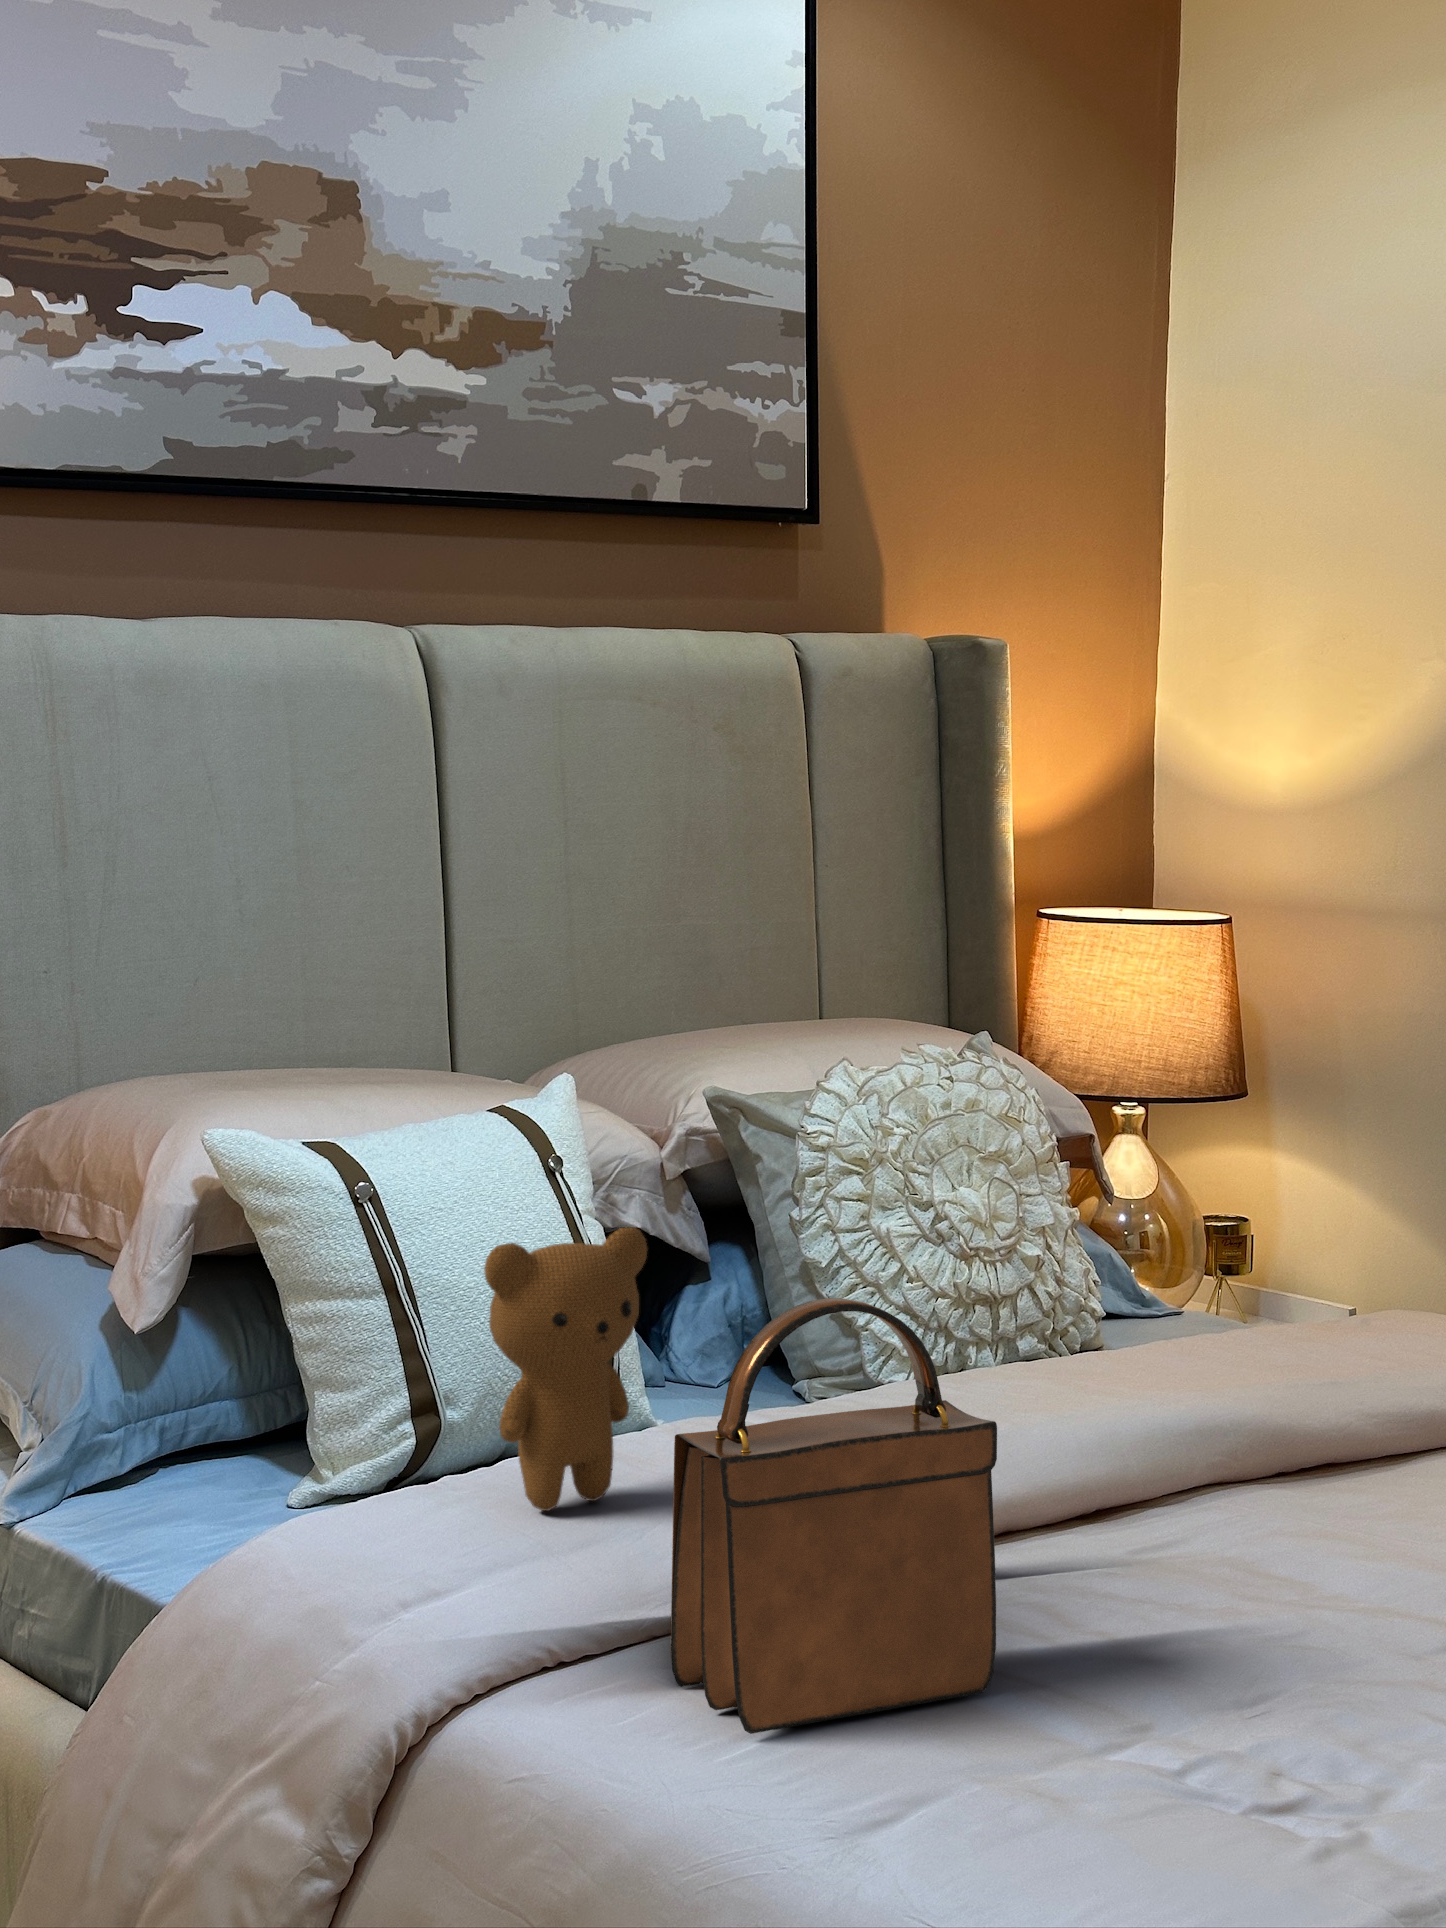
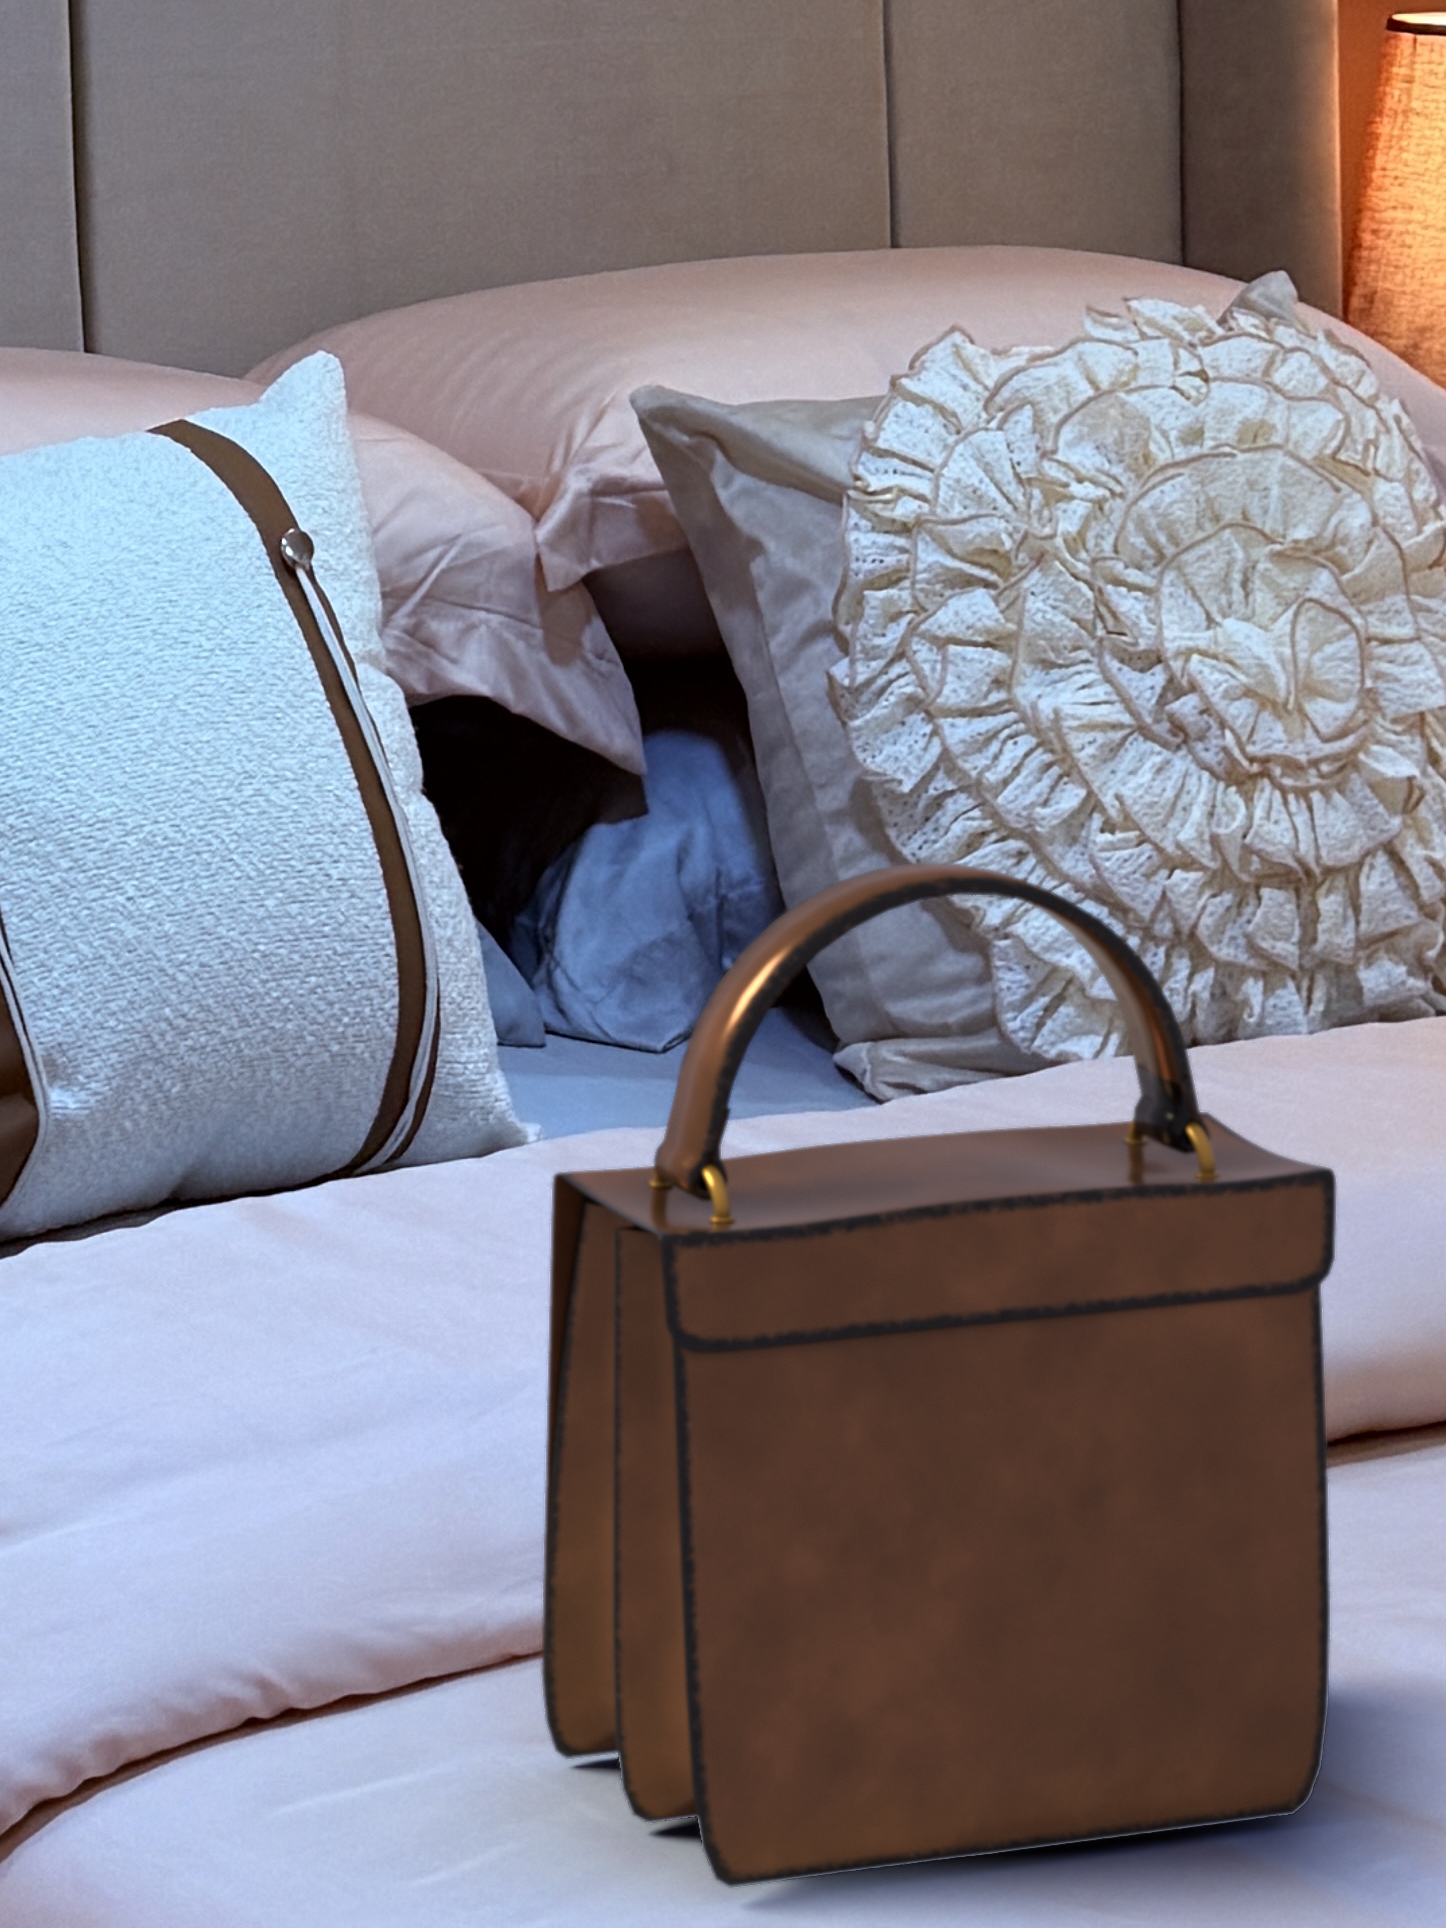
teddy bear: present [484,1227,647,1511] -> none [120,688,499,1329]

